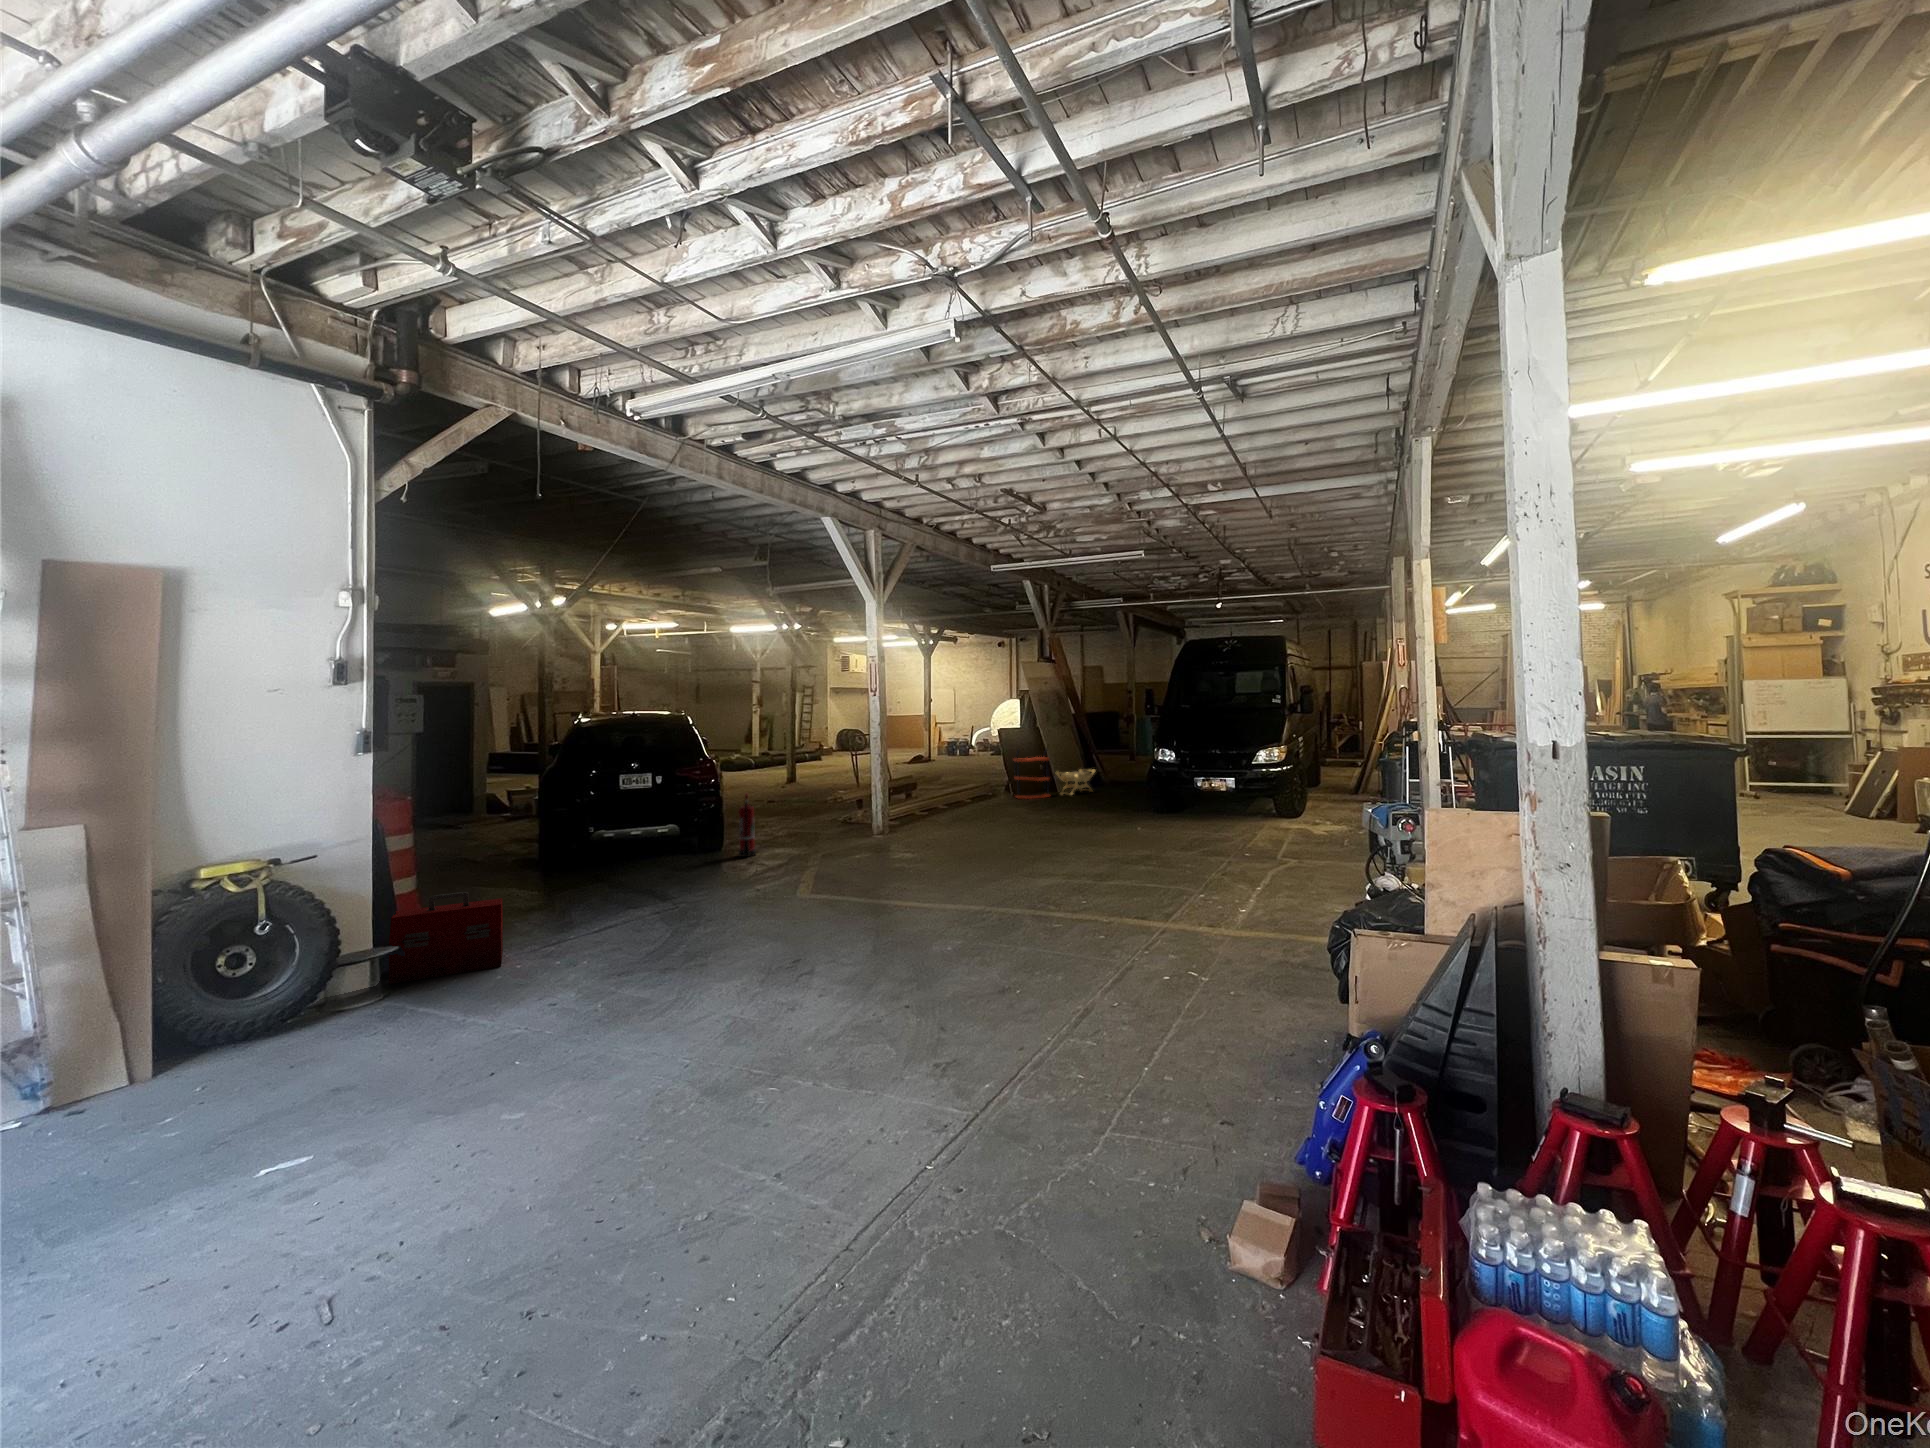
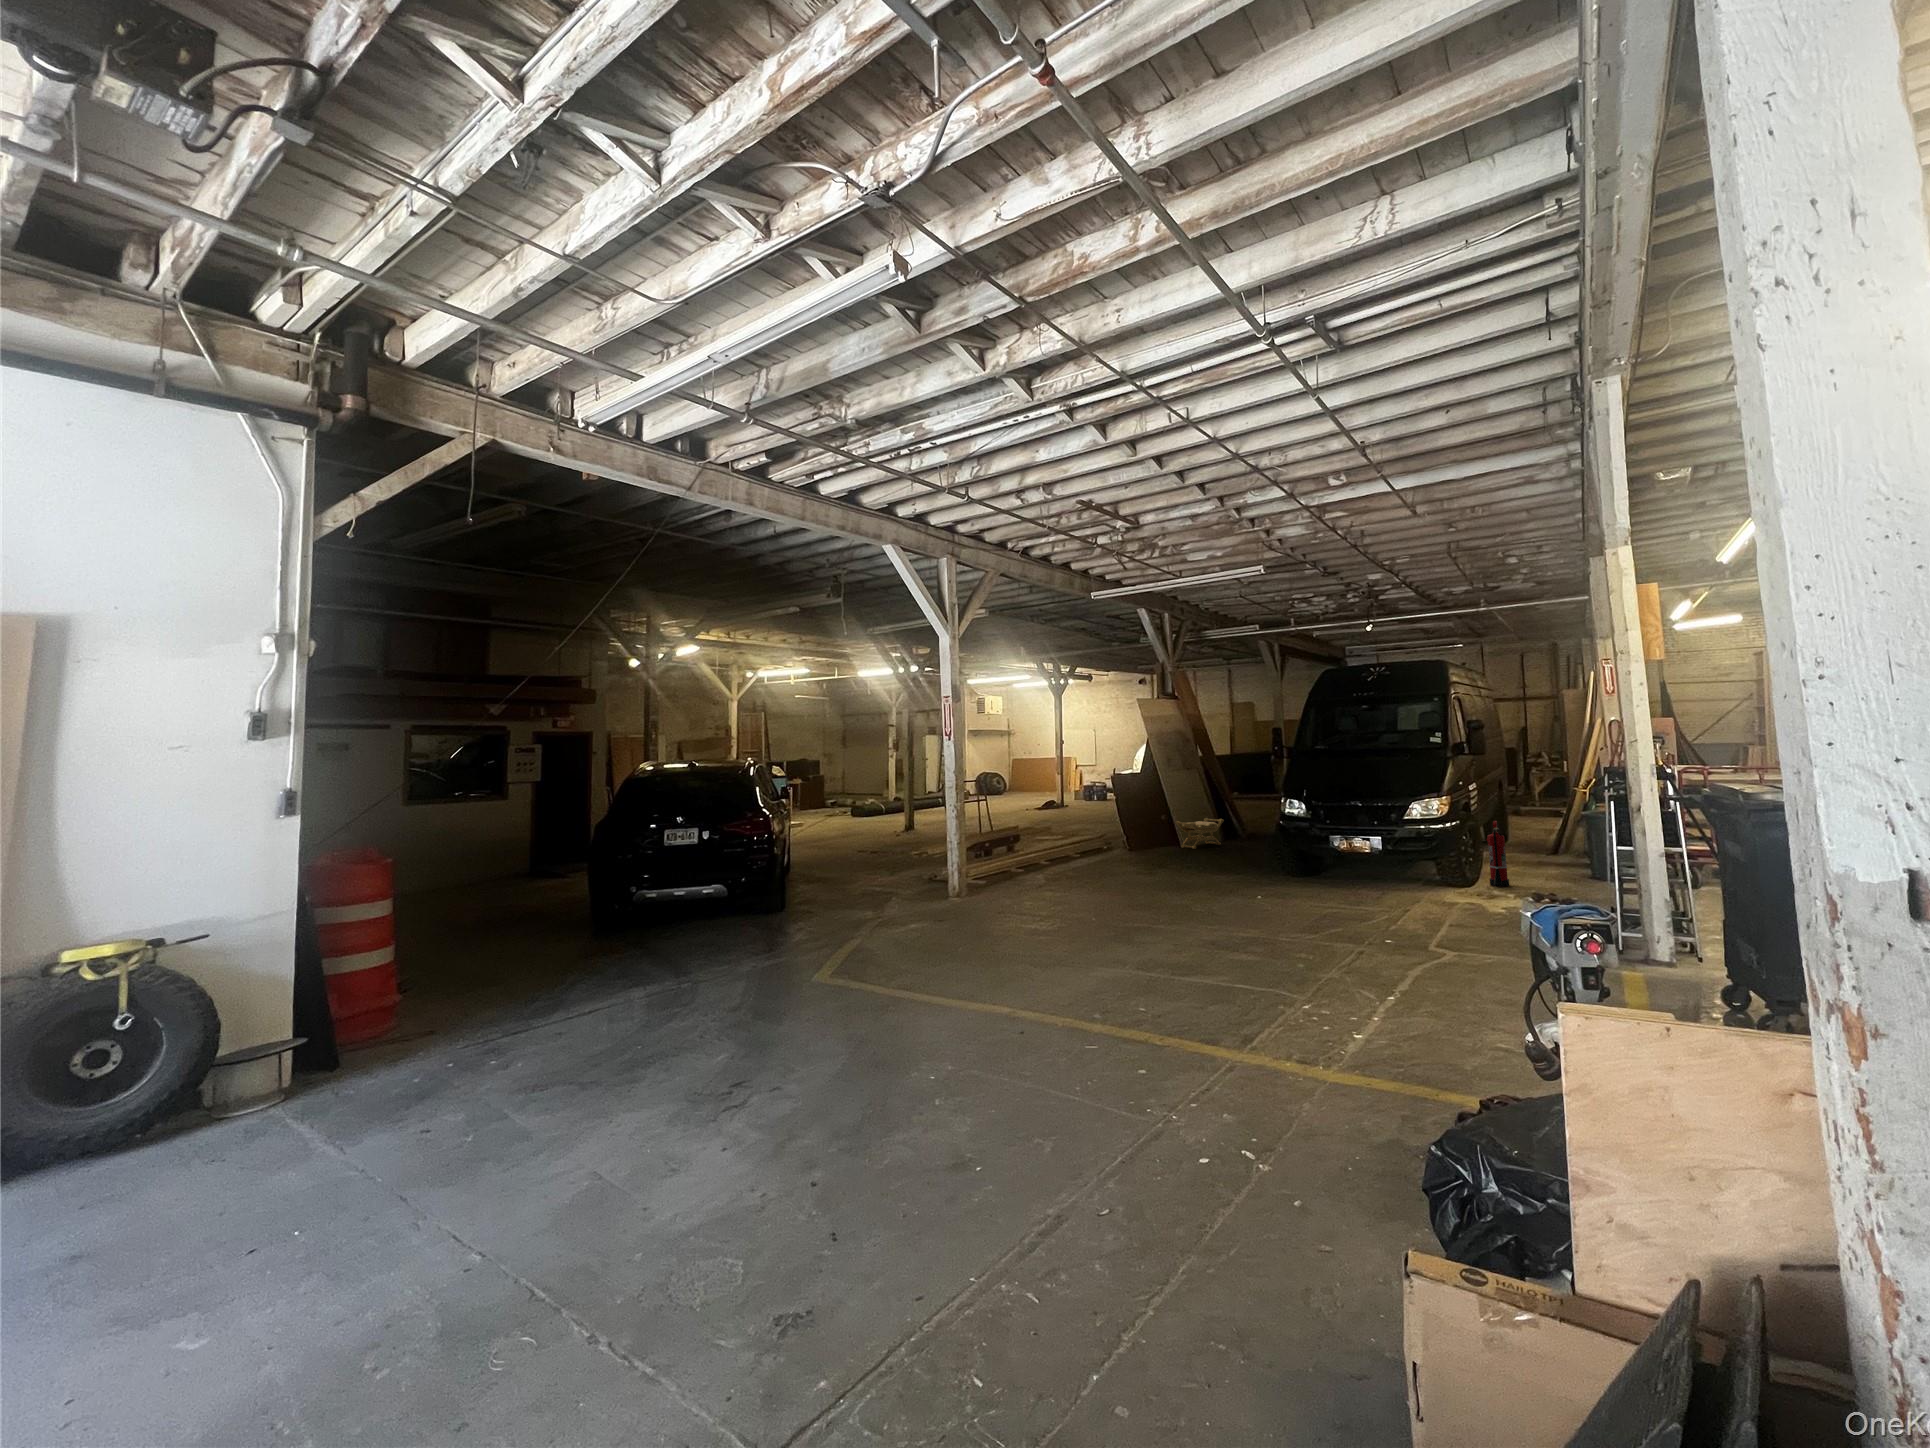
shelving unit: present [1014,749,1050,799] -> none [1126,794,1169,852]
fire extinguisher: present [739,793,756,857] -> present [1486,821,1509,887]
toolbox: present [389,892,503,984] -> none [299,976,452,1086]

